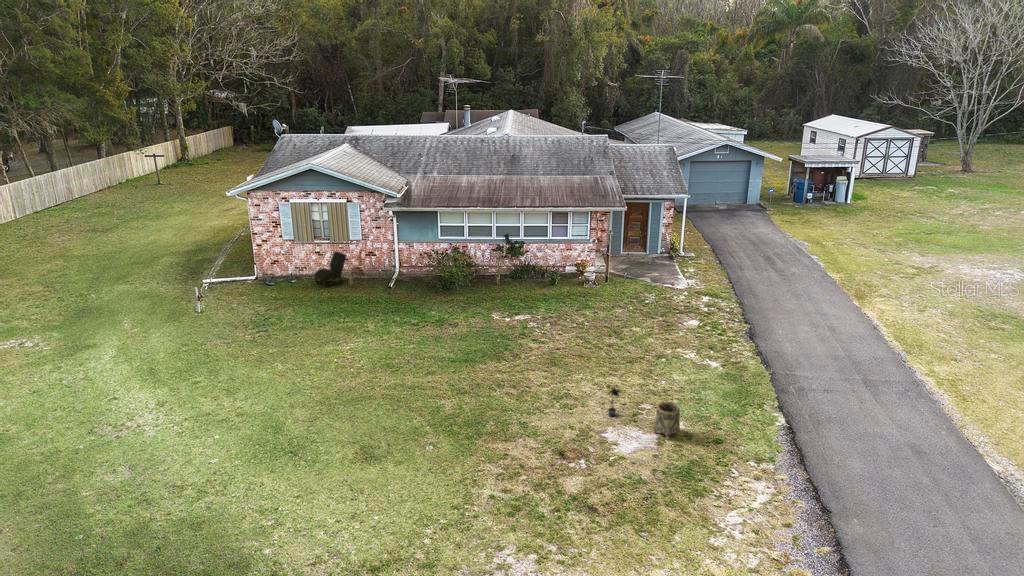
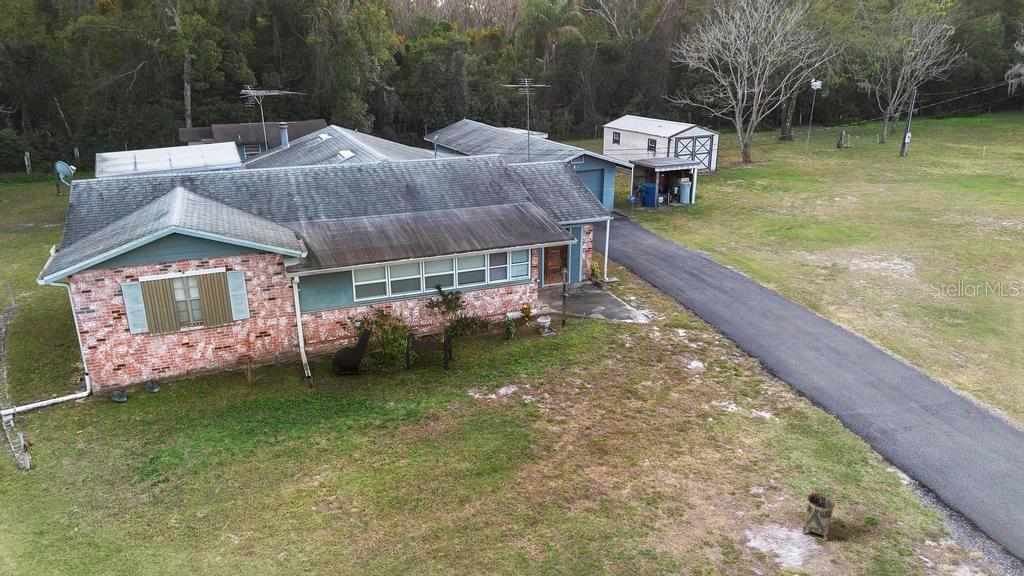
lounge chair: present [315,251,346,287] -> present [333,329,372,376]
bench: none [463,266,502,298] -> present [405,333,452,370]
potted plant: present [607,385,621,416] -> none [726,480,756,521]

